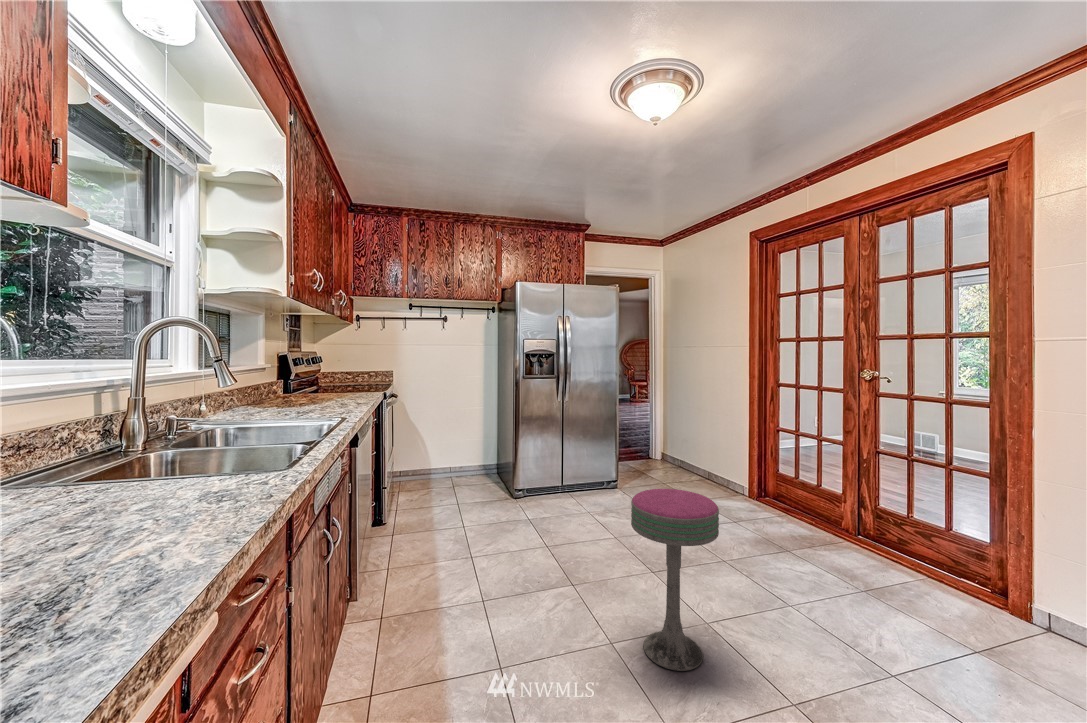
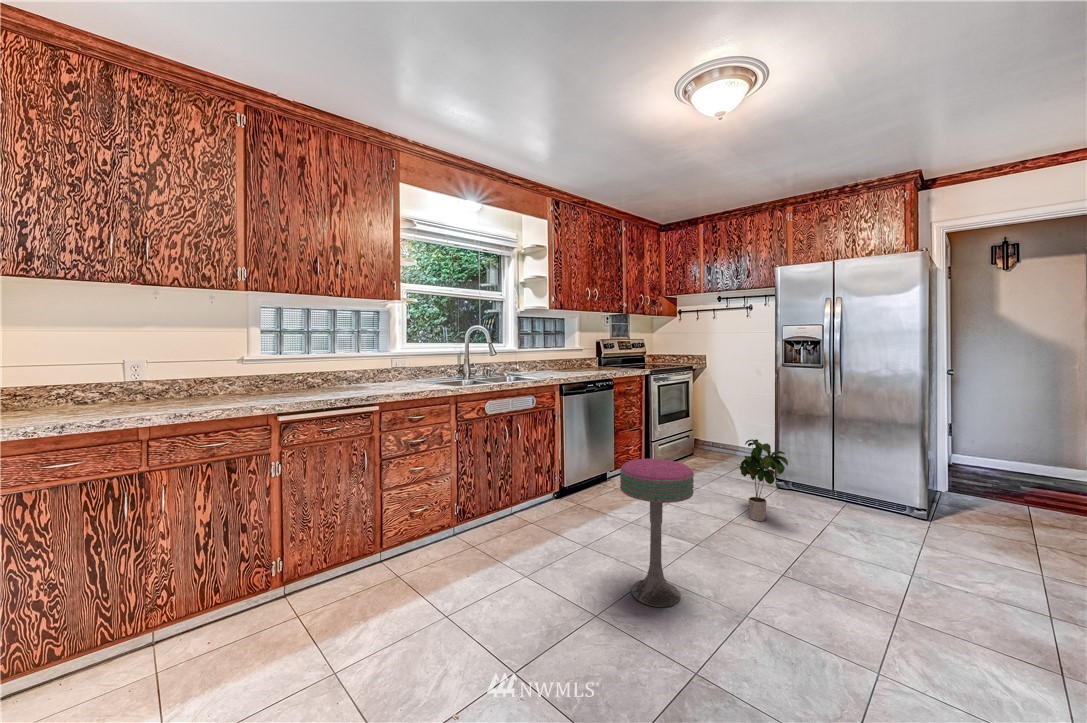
potted plant: none [532,450,599,531] -> present [740,439,788,521]

